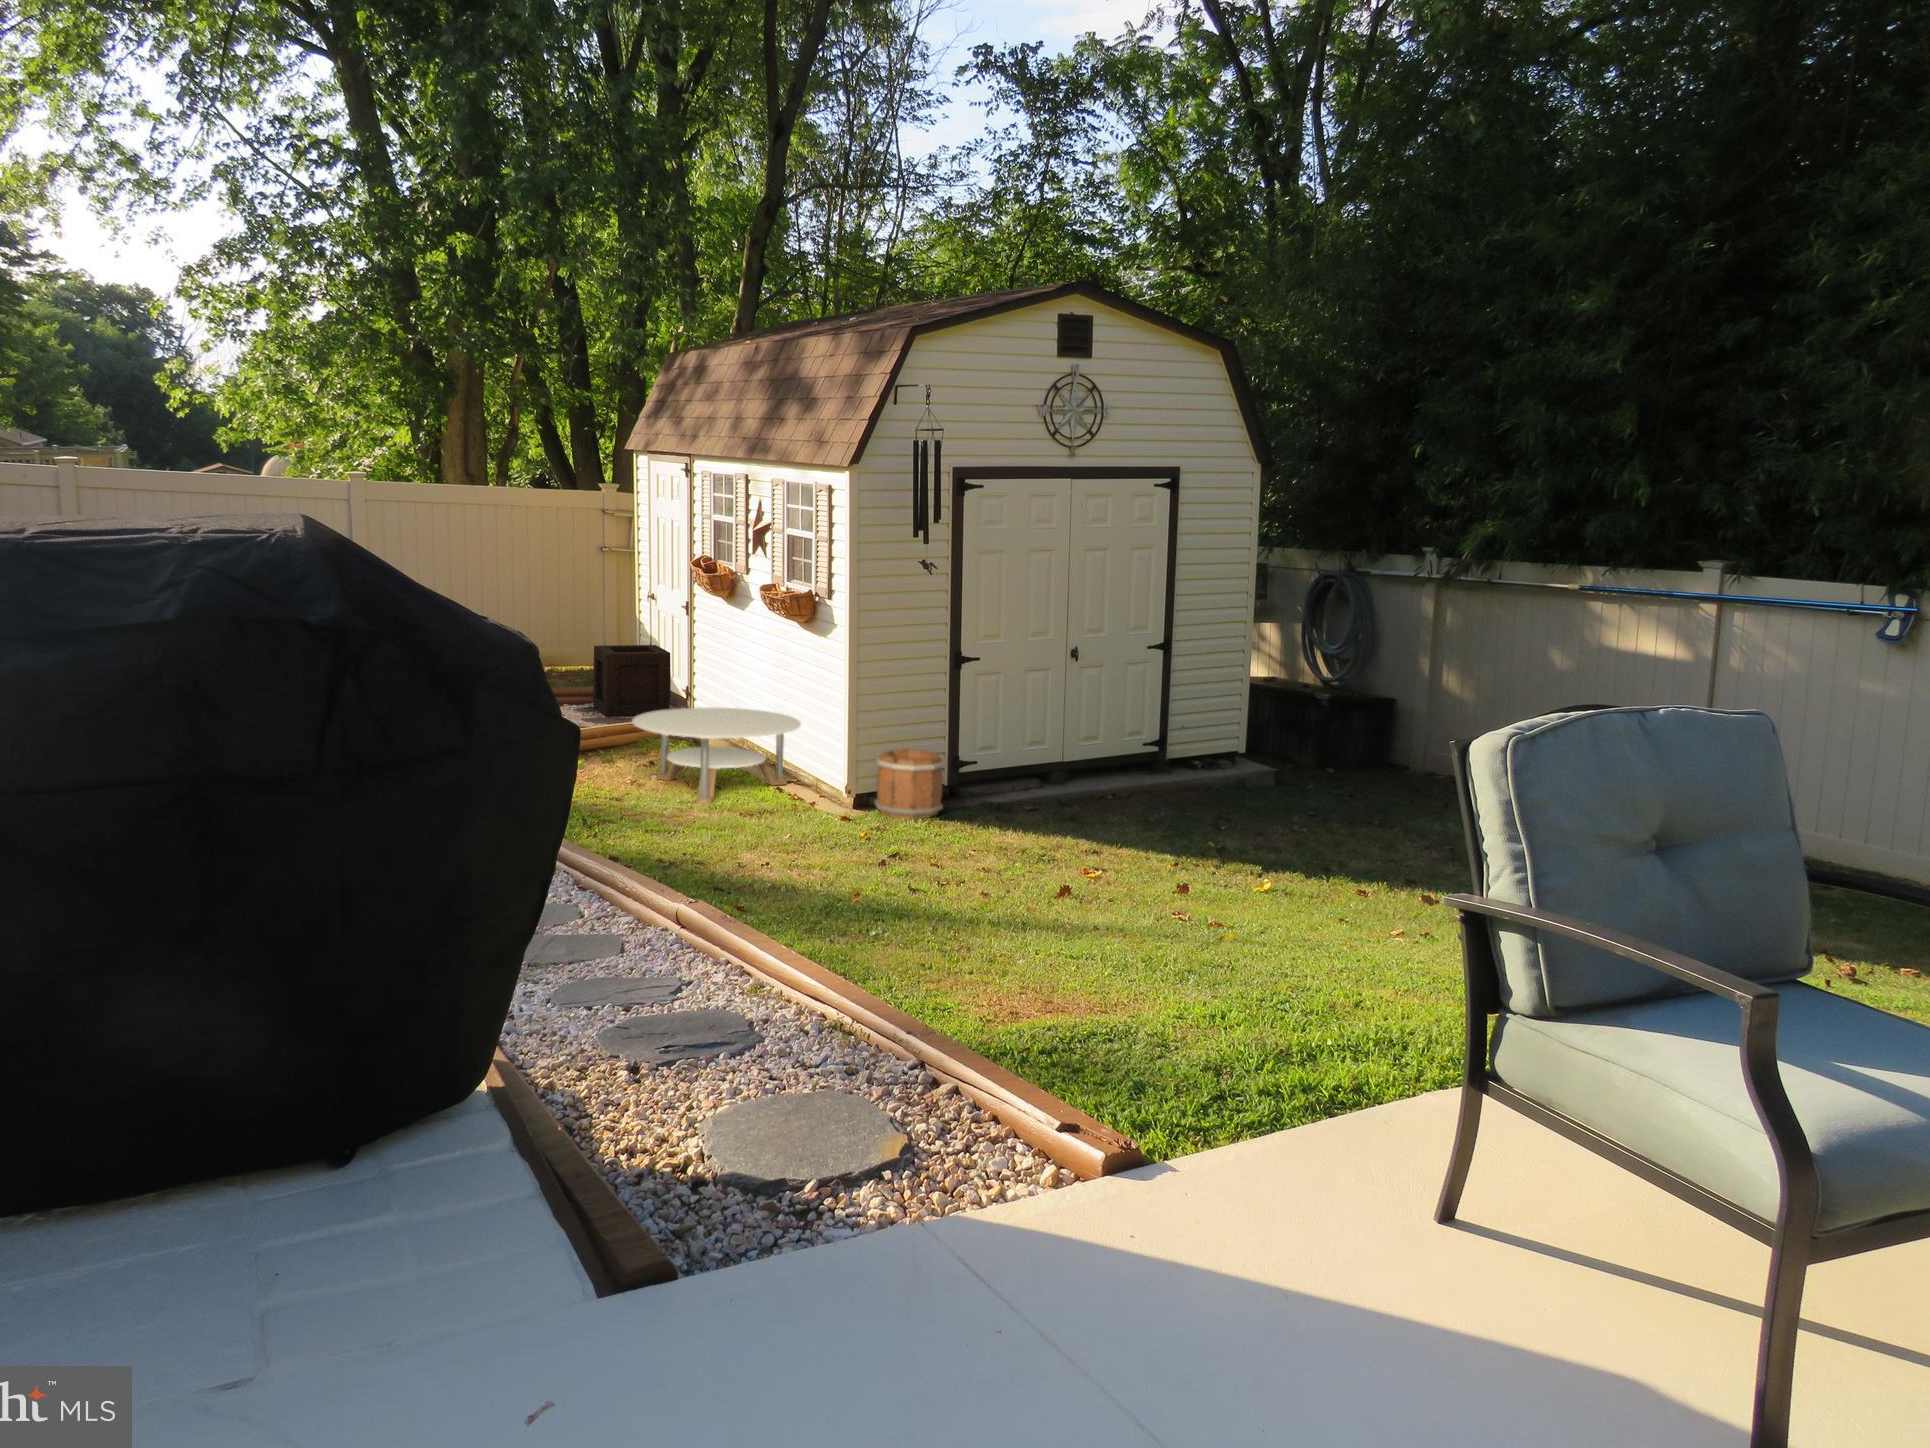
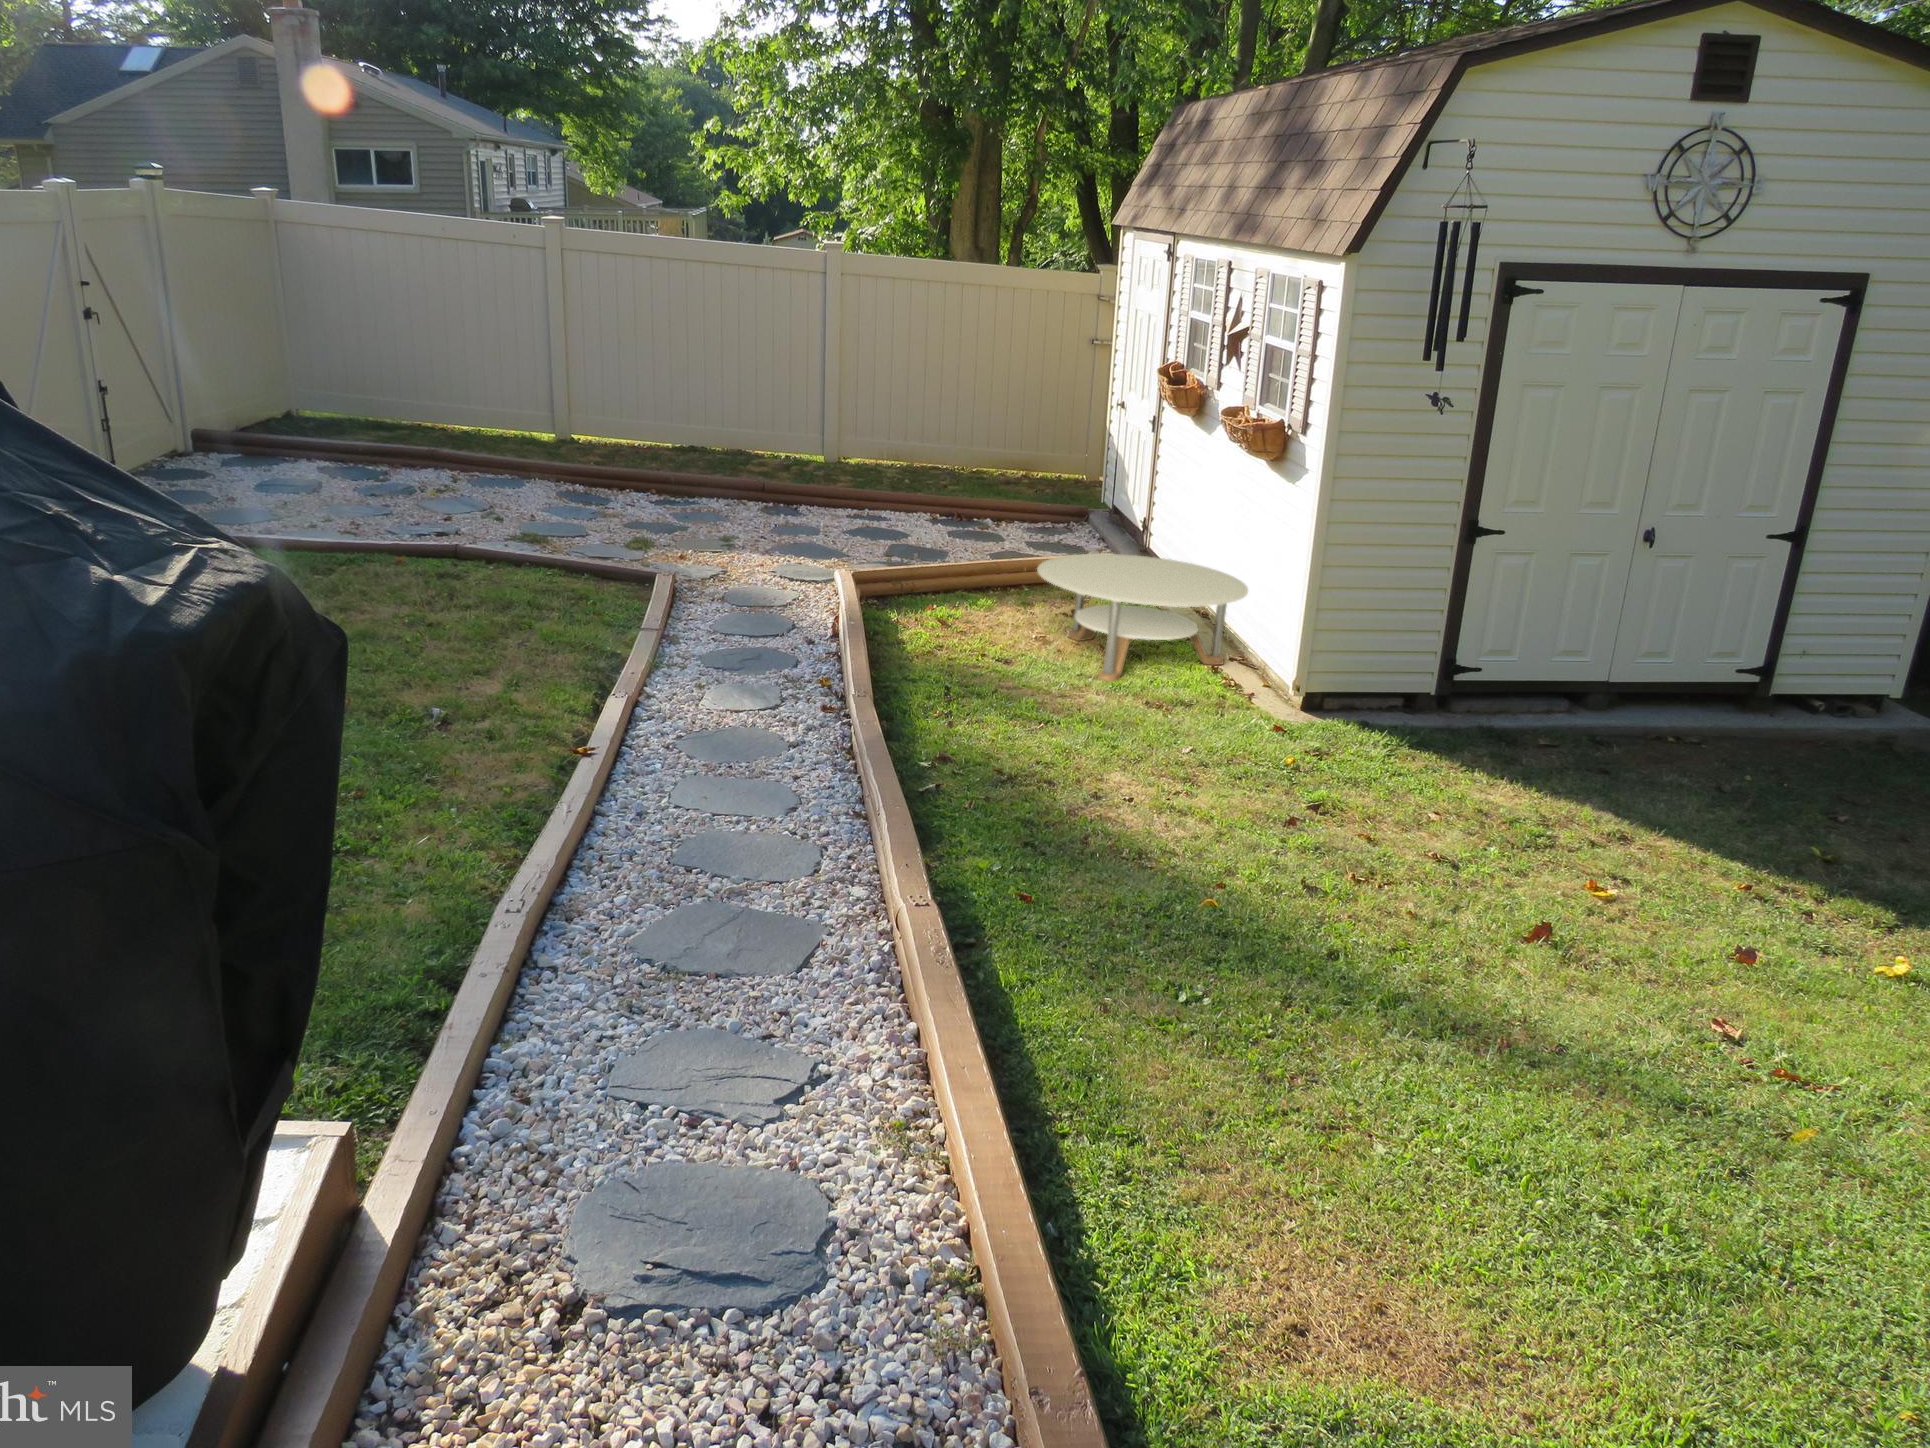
wooden crate: present [593,645,671,717] -> none [1043,458,1133,550]
bucket: present [875,749,944,819] -> none [1325,643,1426,742]

